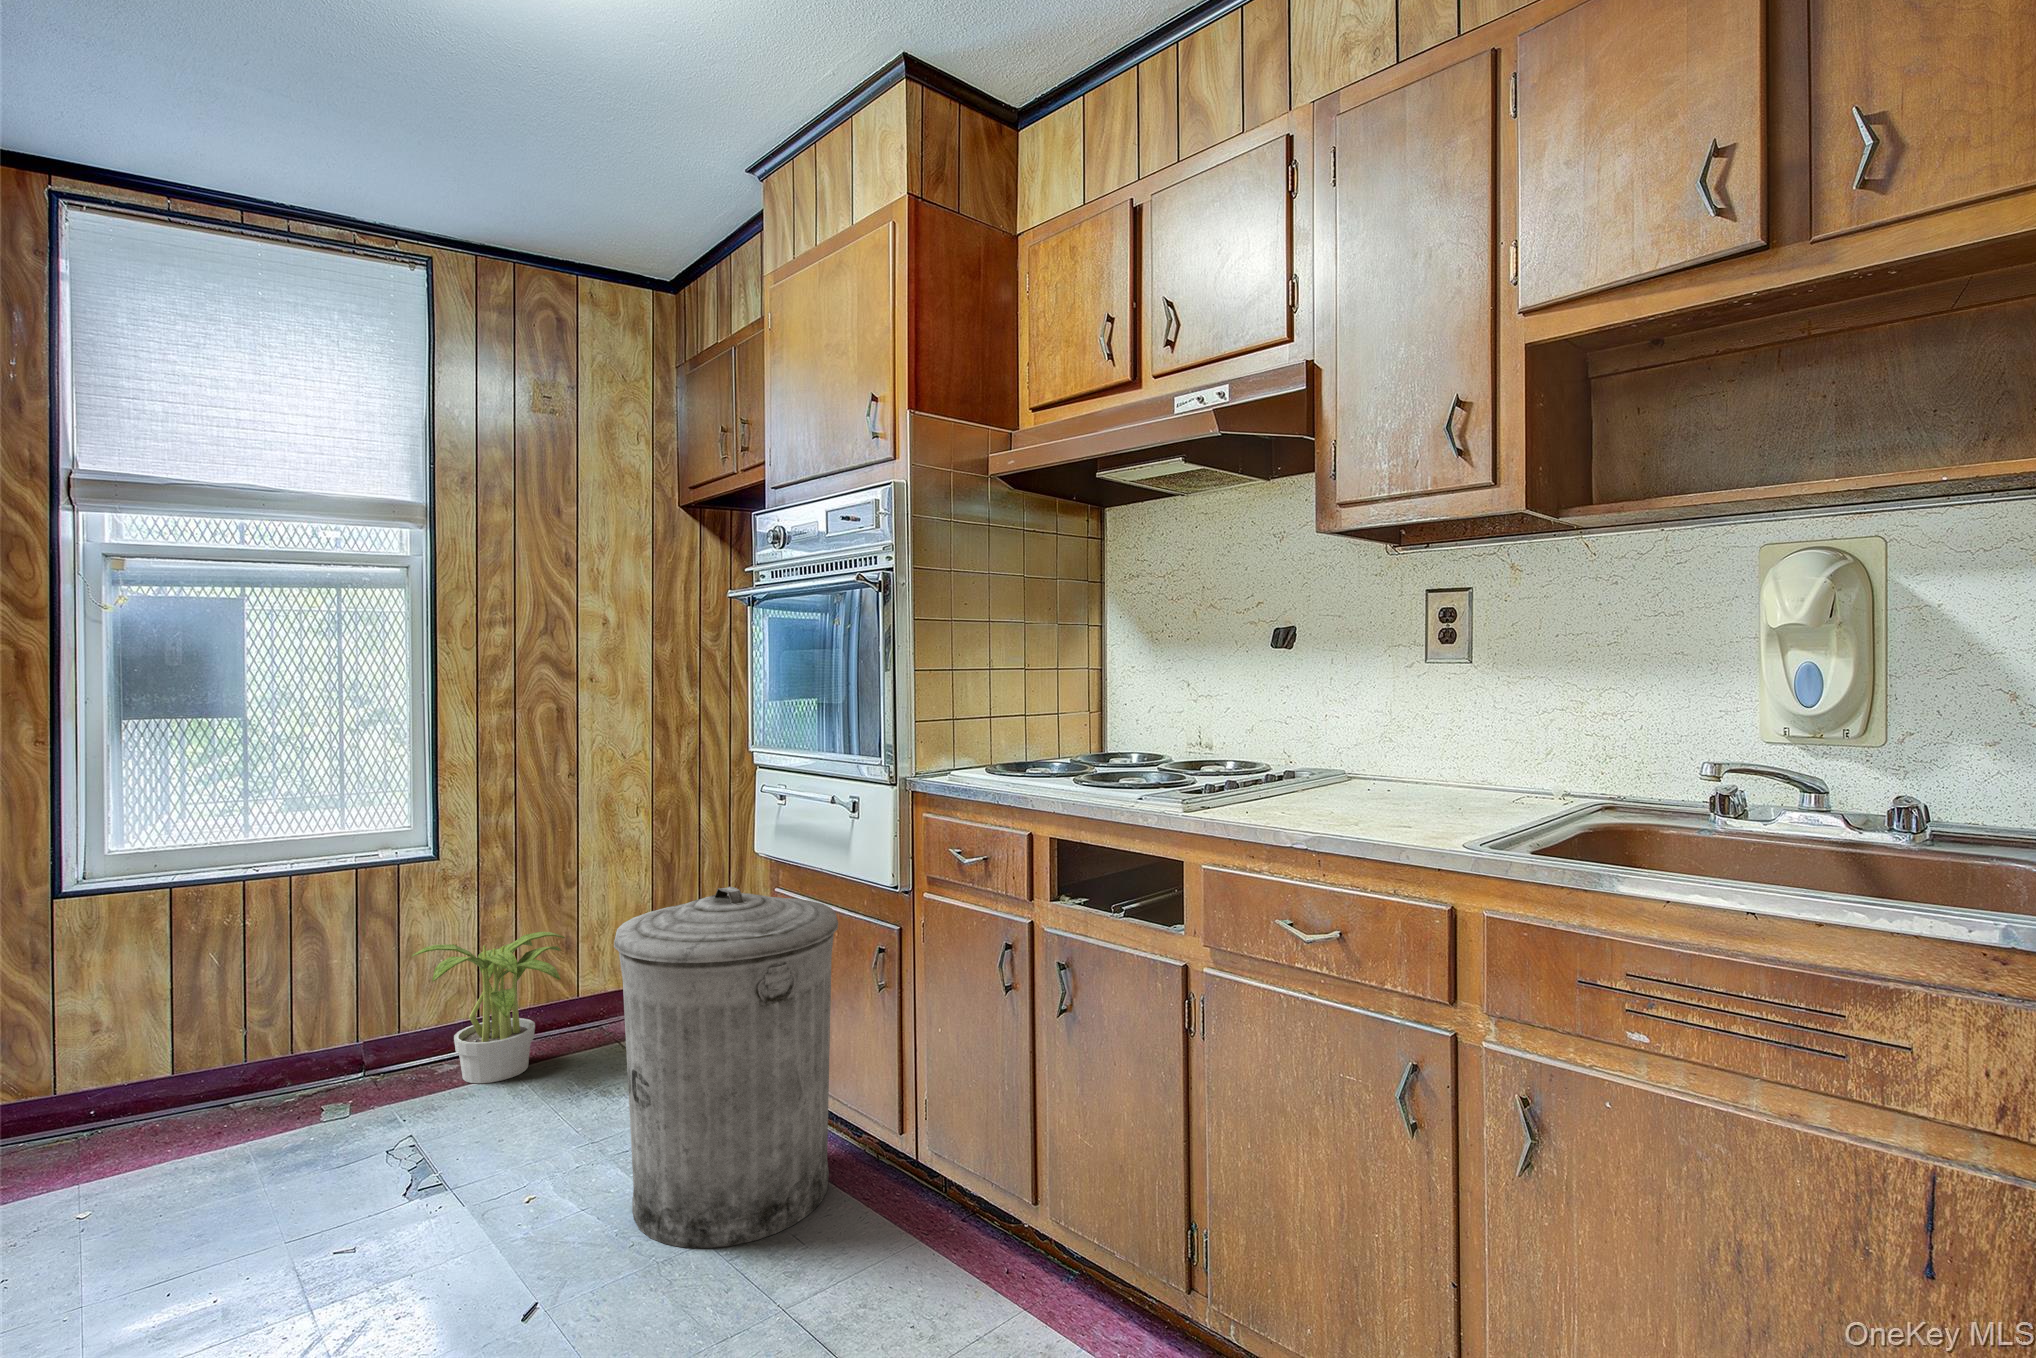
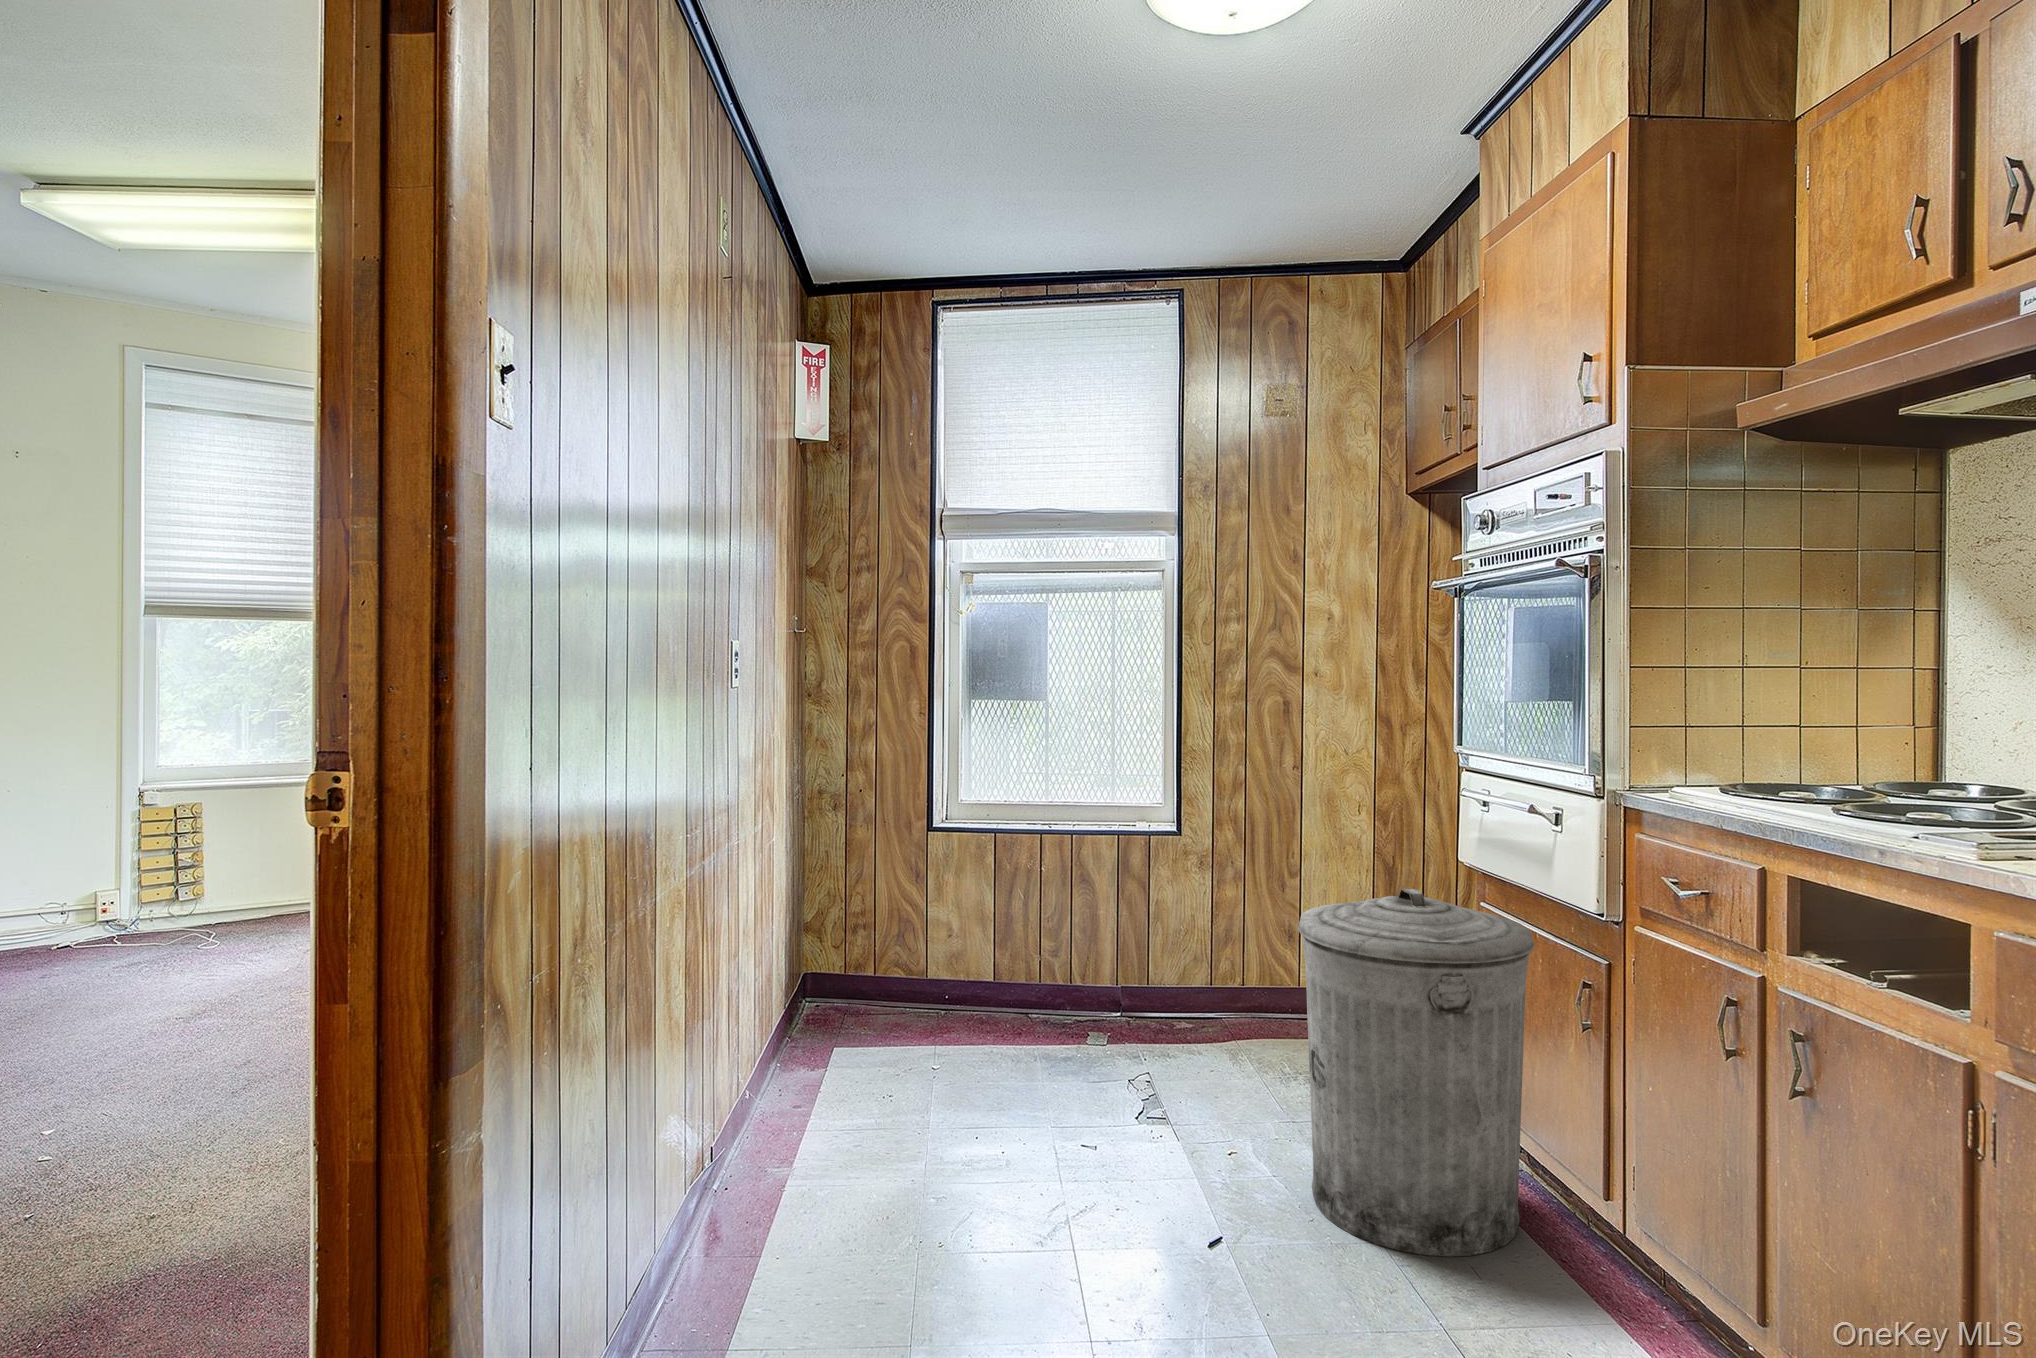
potted plant: present [412,932,565,1083] -> none [1156,909,1282,1044]

